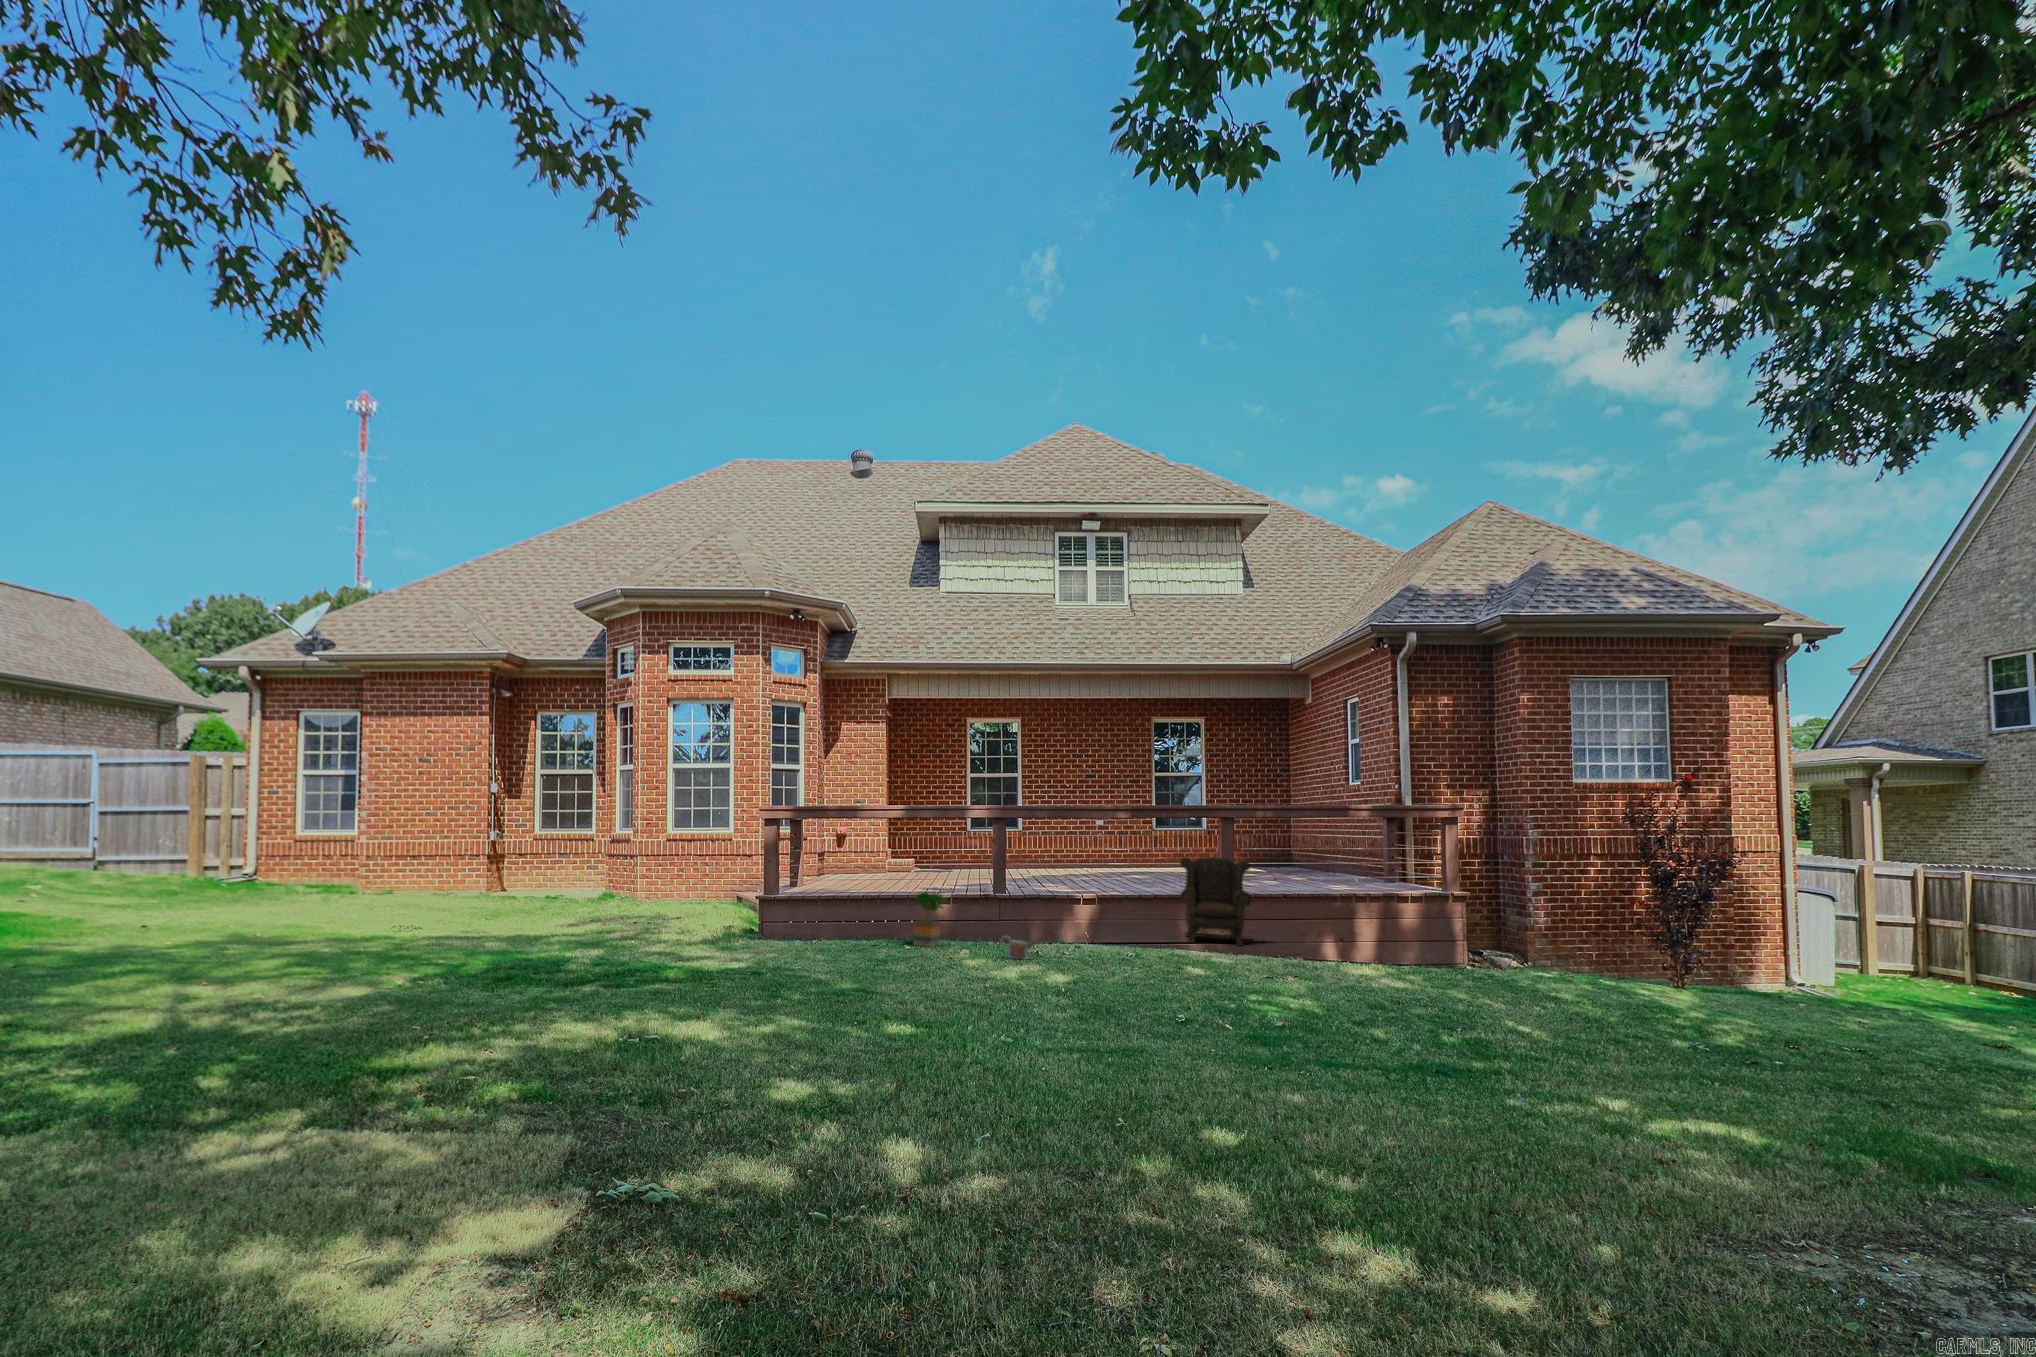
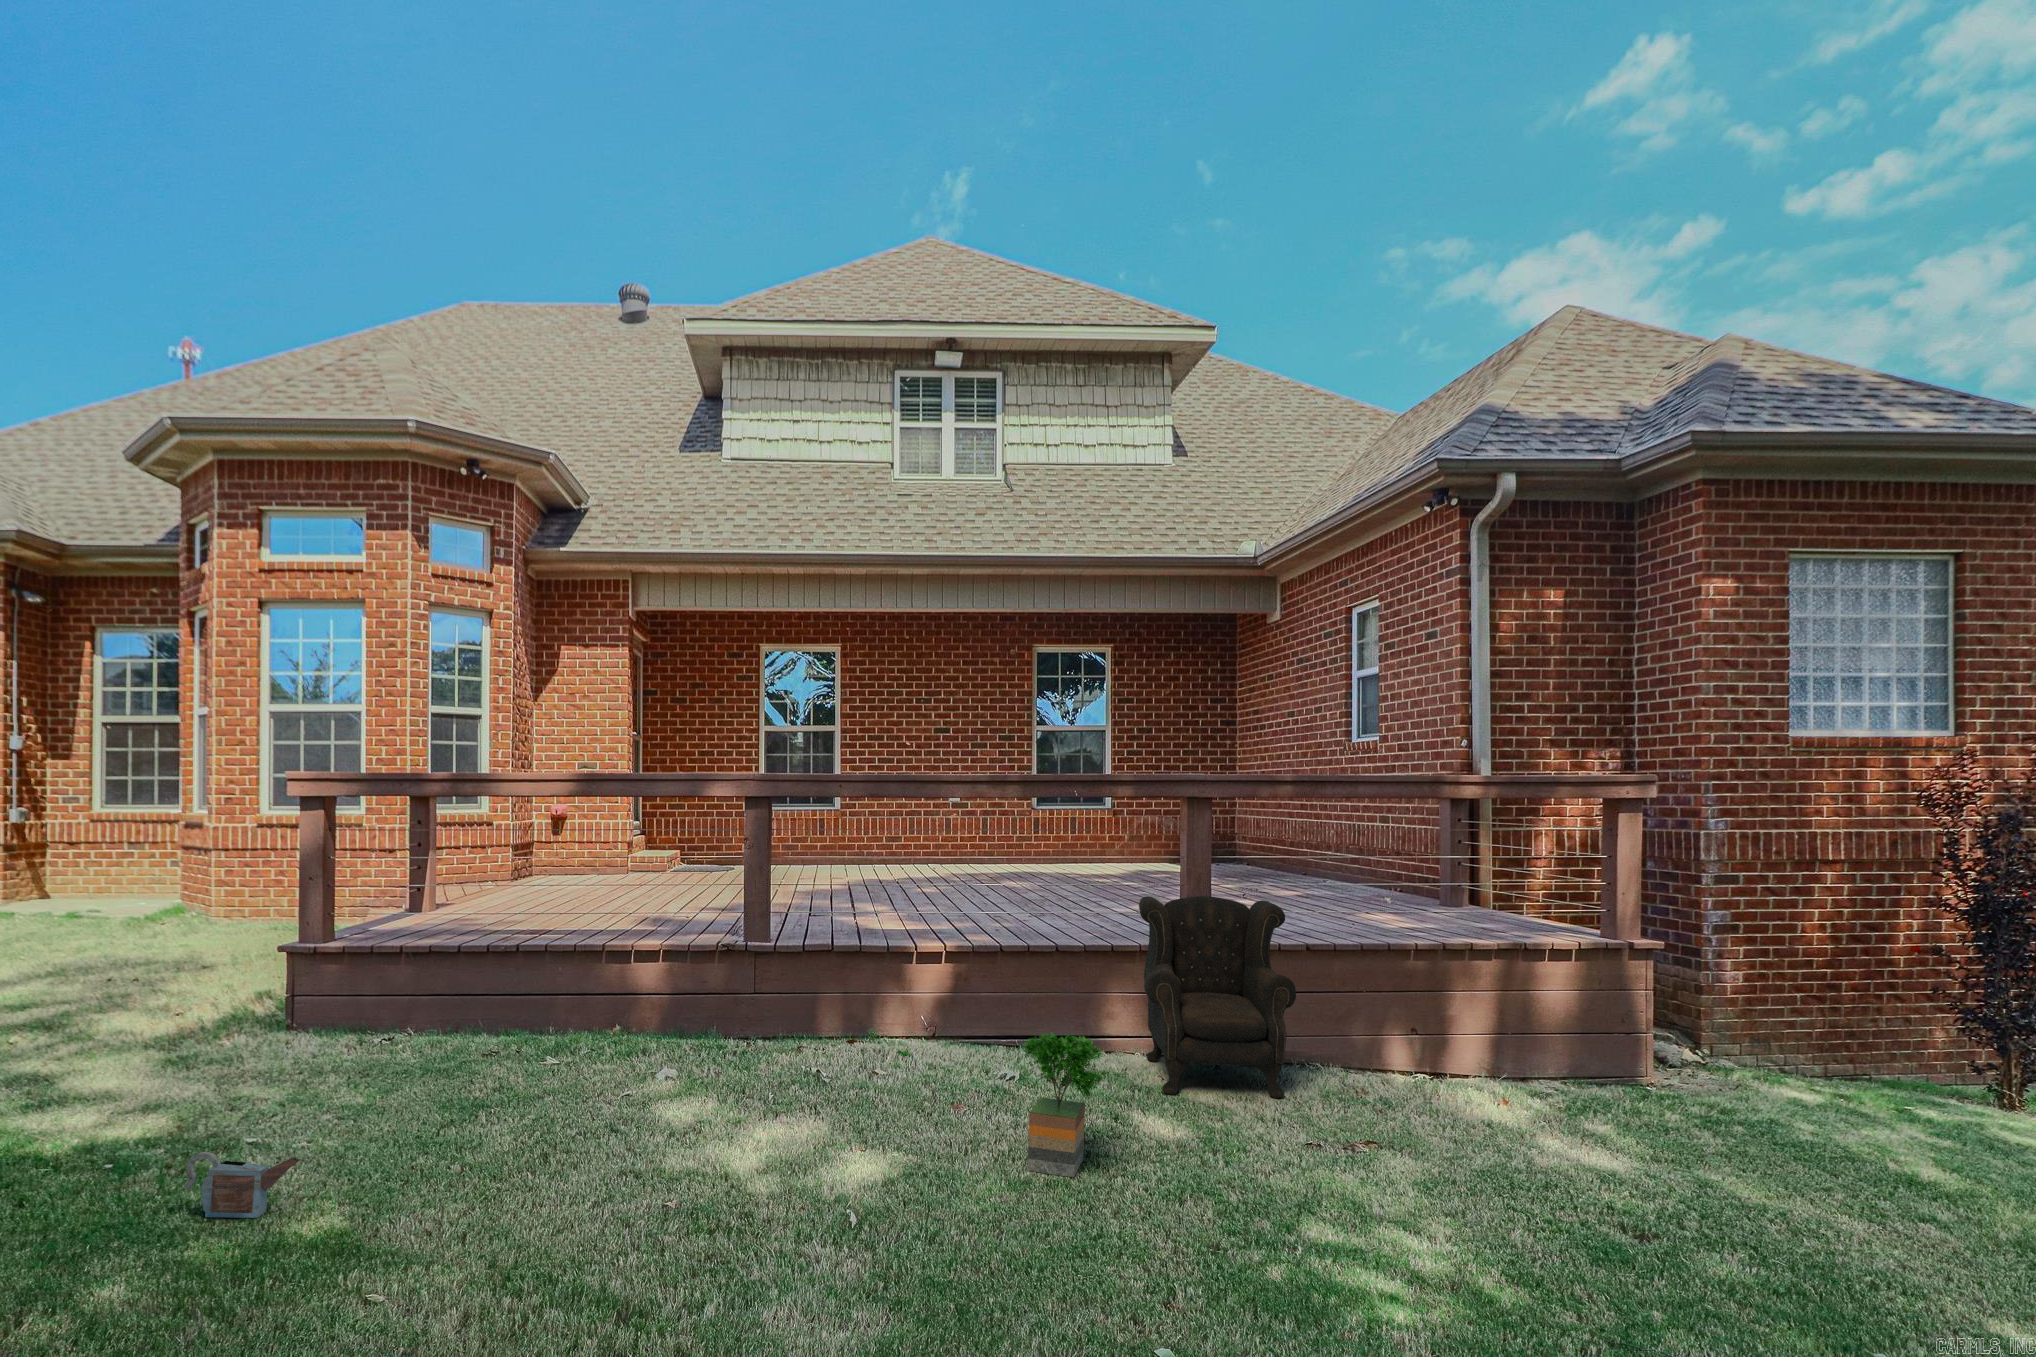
potted tree: present [913,892,946,947] -> present [1023,1032,1103,1177]
watering can: present [1001,936,1038,959] -> present [184,1152,299,1218]

